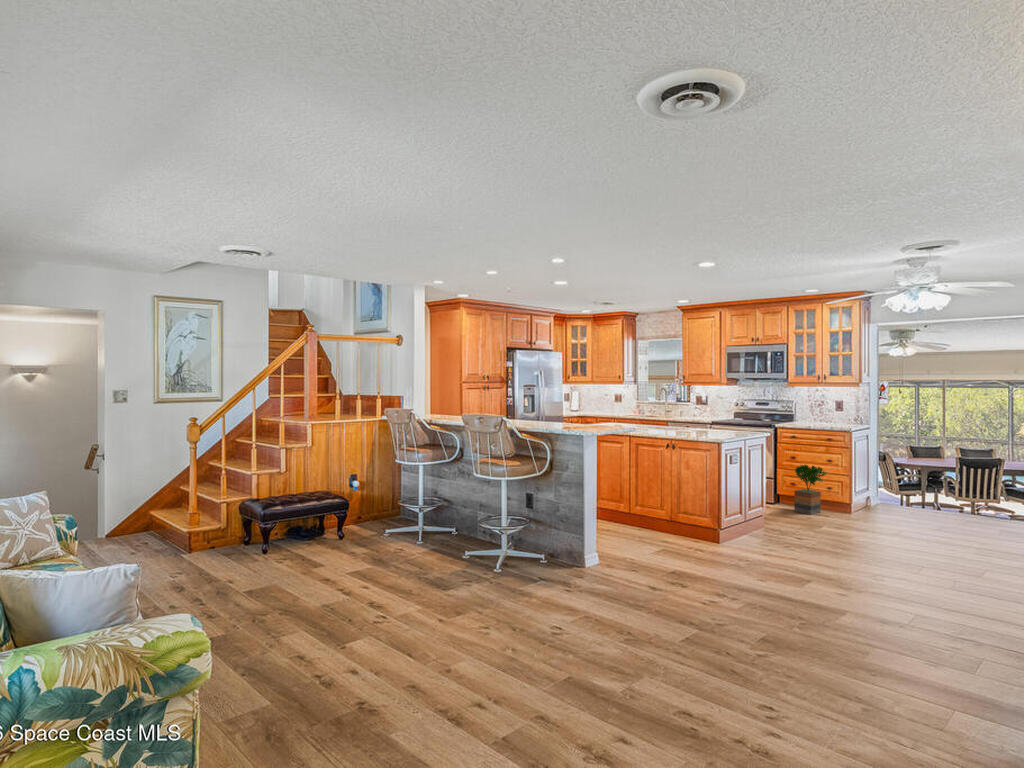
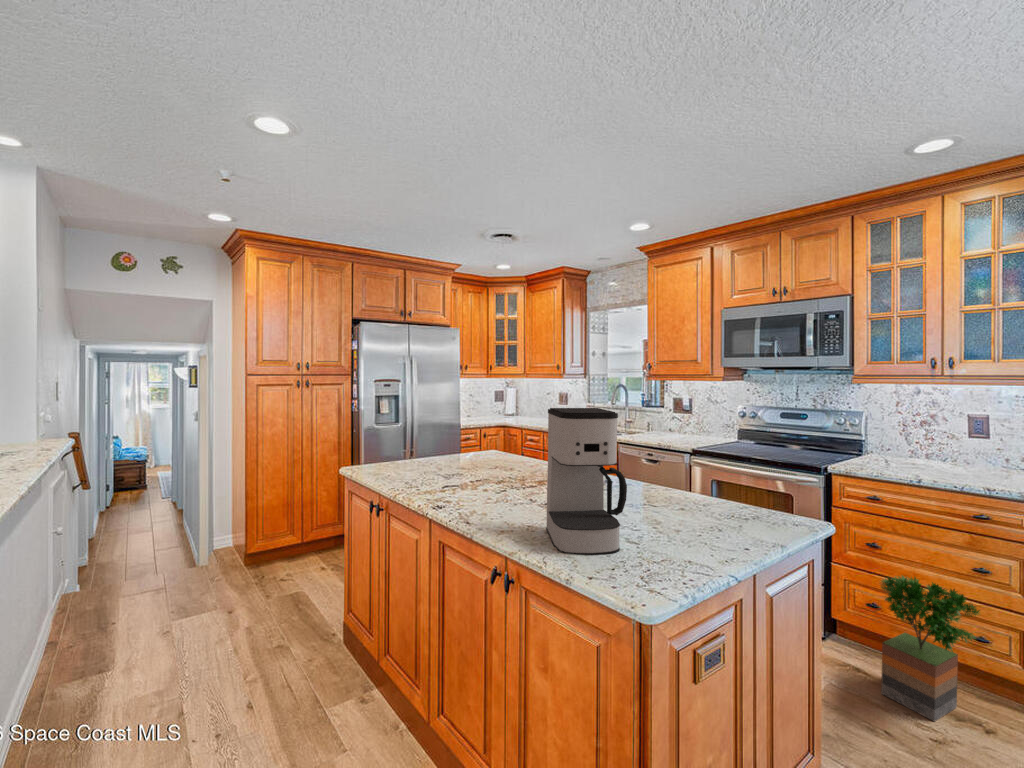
coffee maker: none [686,395,713,435] -> present [546,408,627,555]

